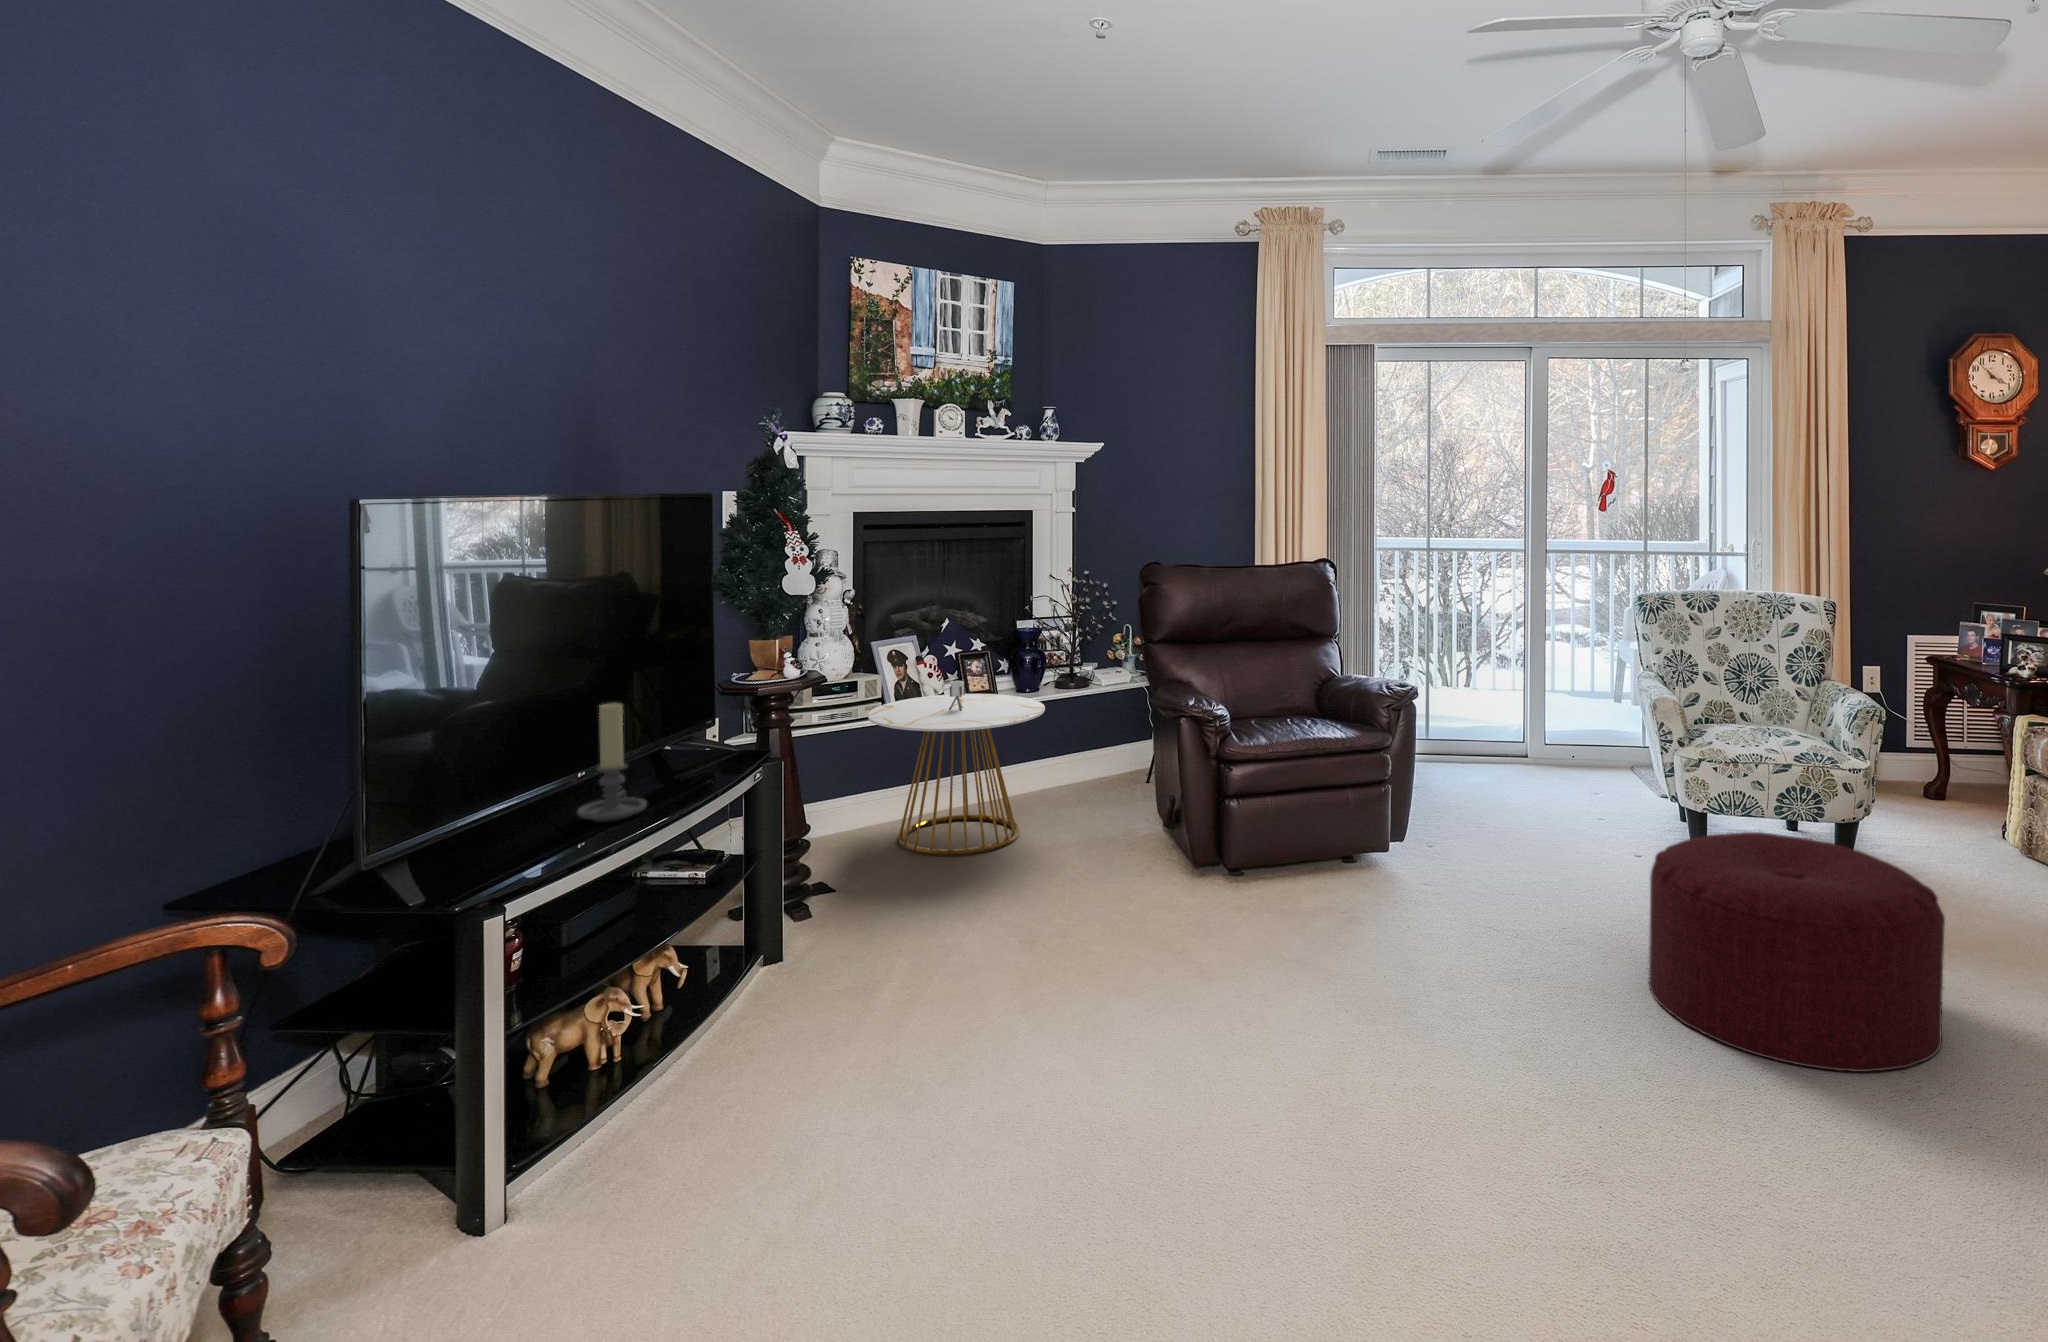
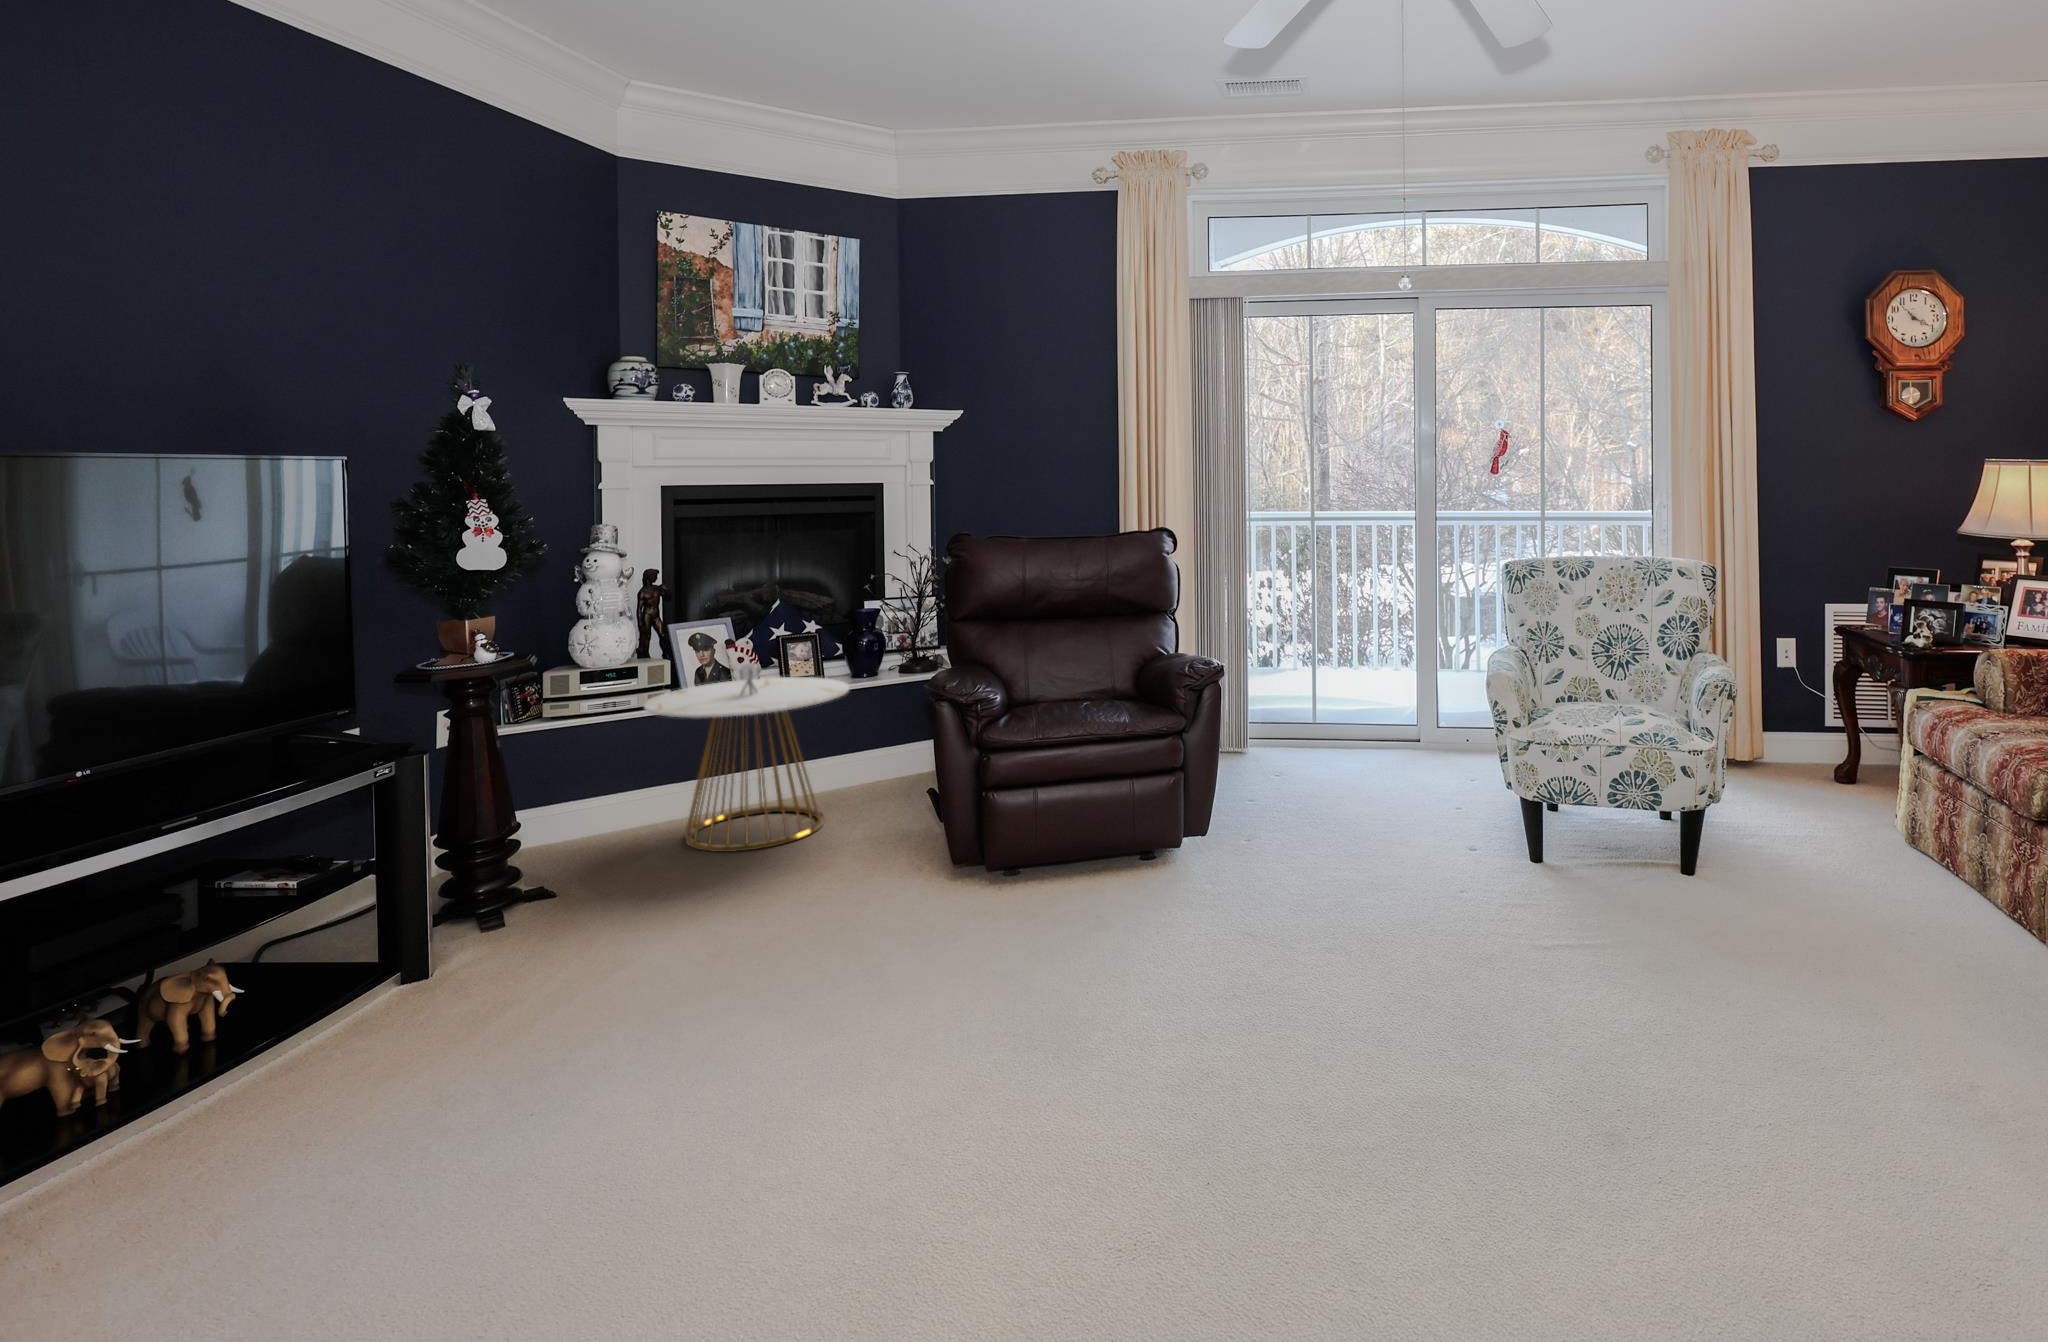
candle holder: present [577,703,647,822] -> none [75,688,177,825]
ottoman: present [1649,832,1945,1072] -> none [1385,824,1694,1109]

